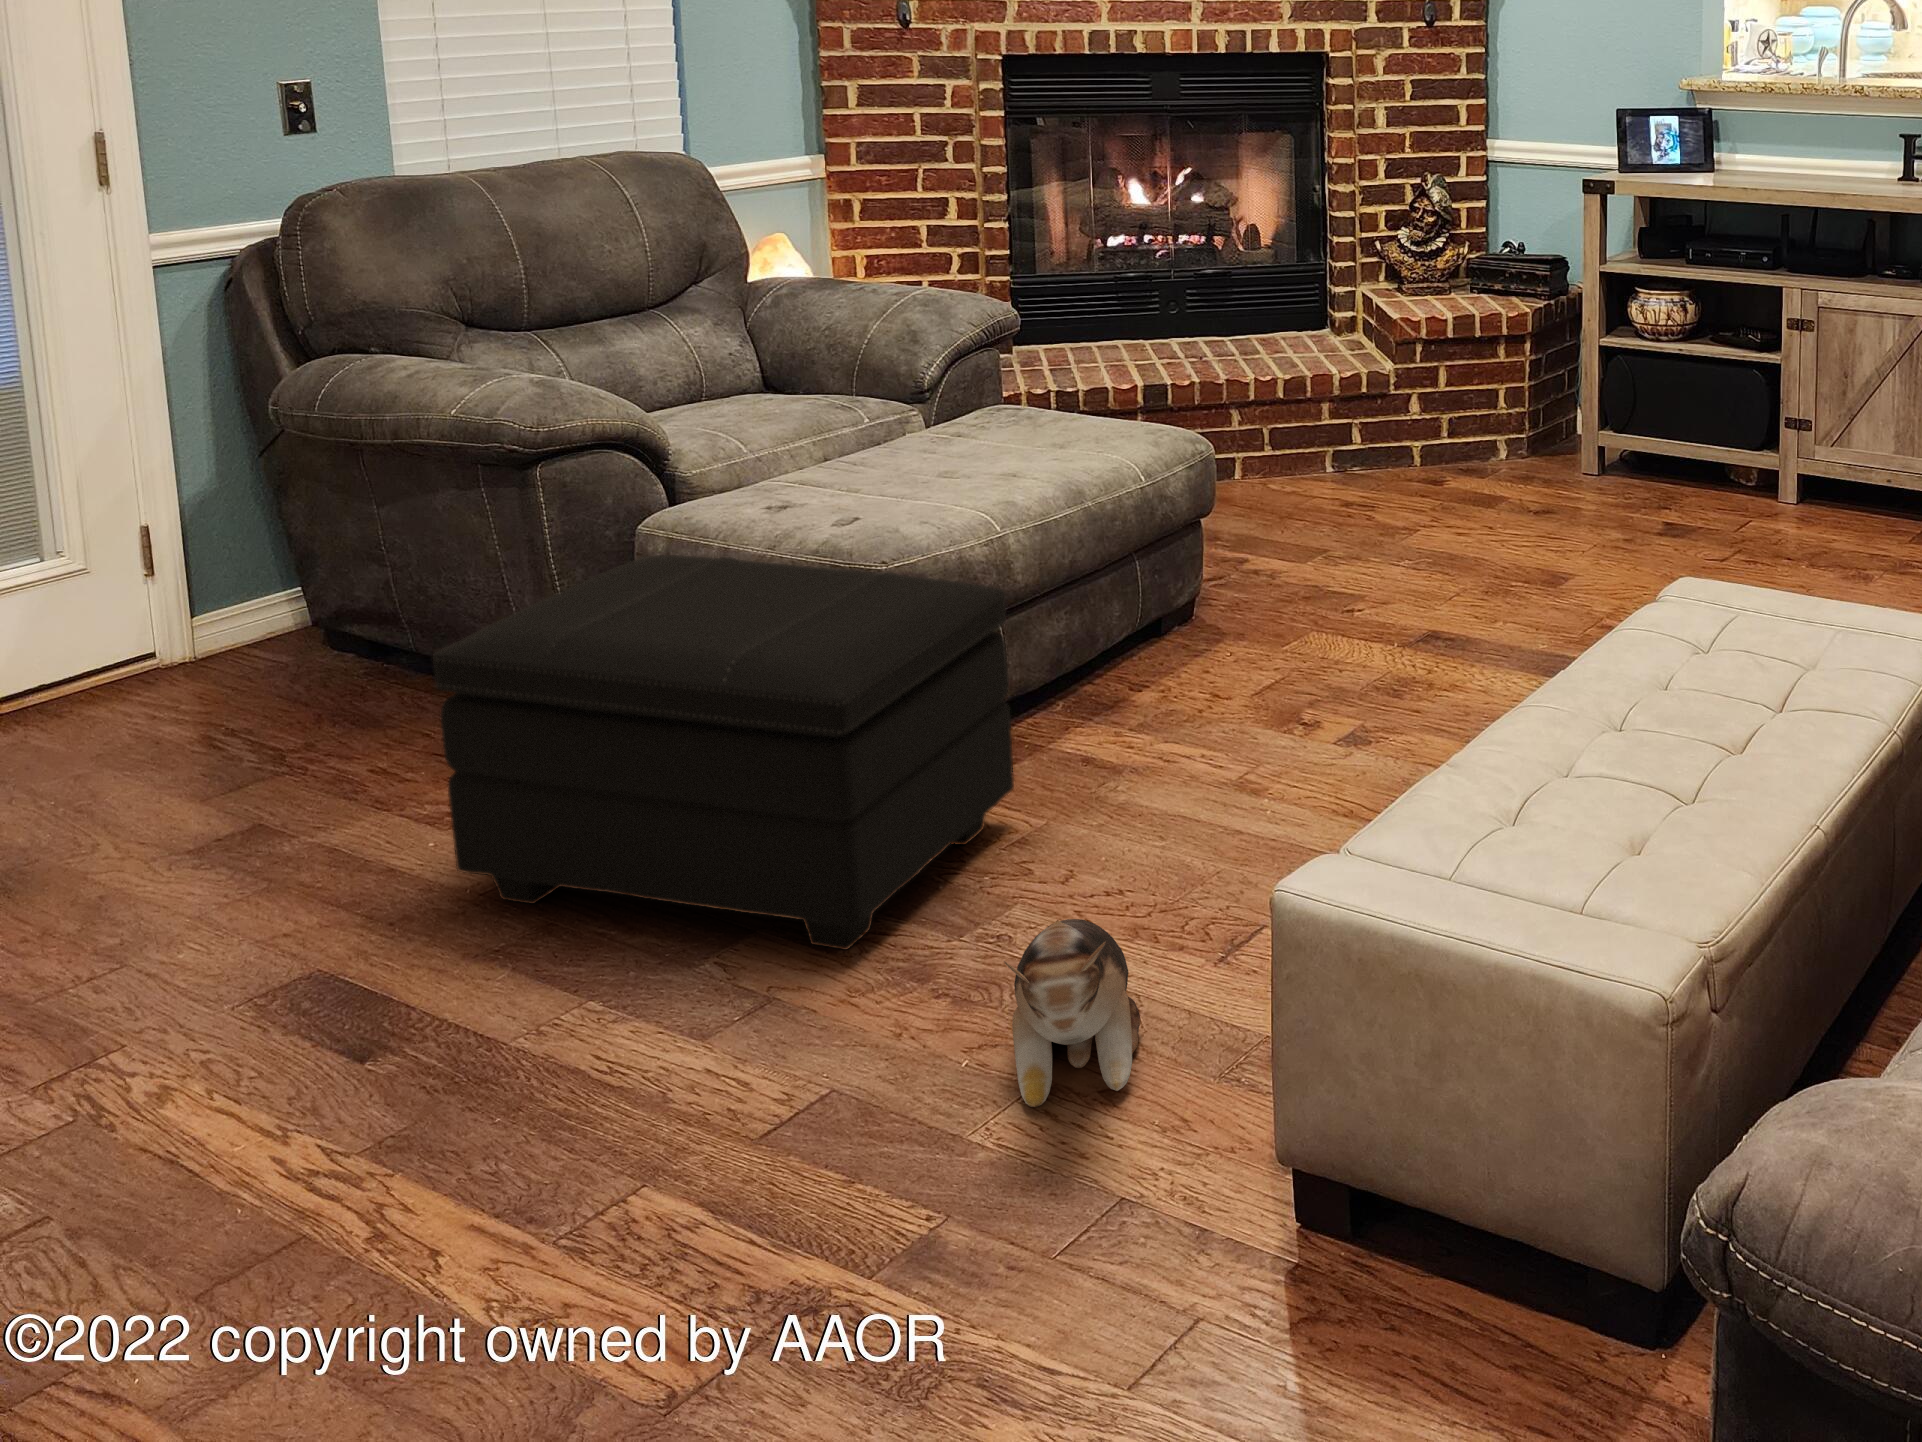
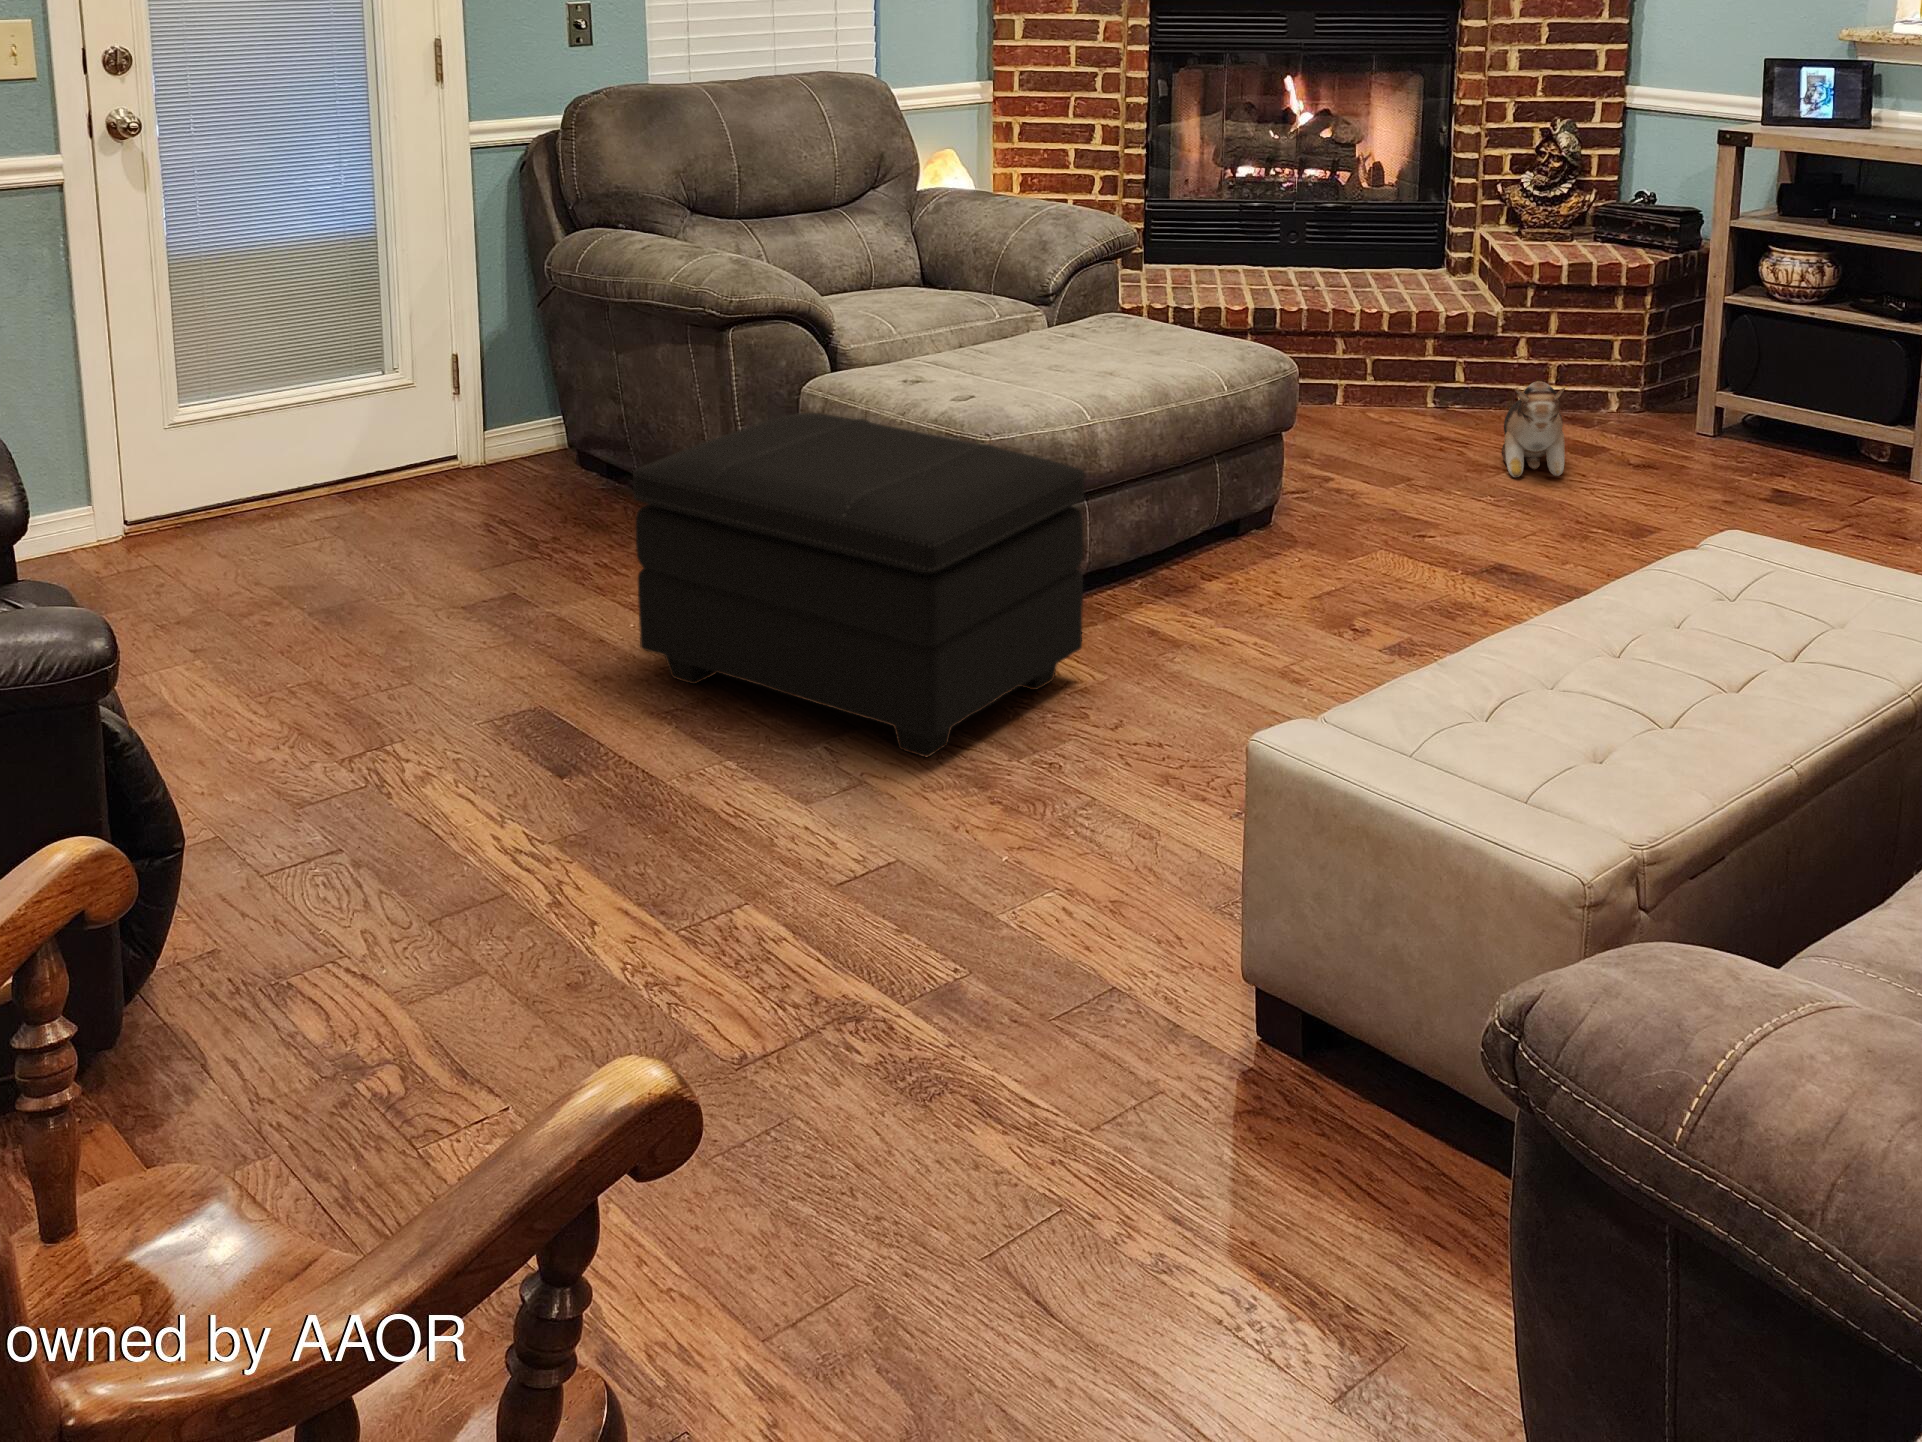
plush toy: present [1004,919,1140,1107] -> present [1501,381,1565,477]

